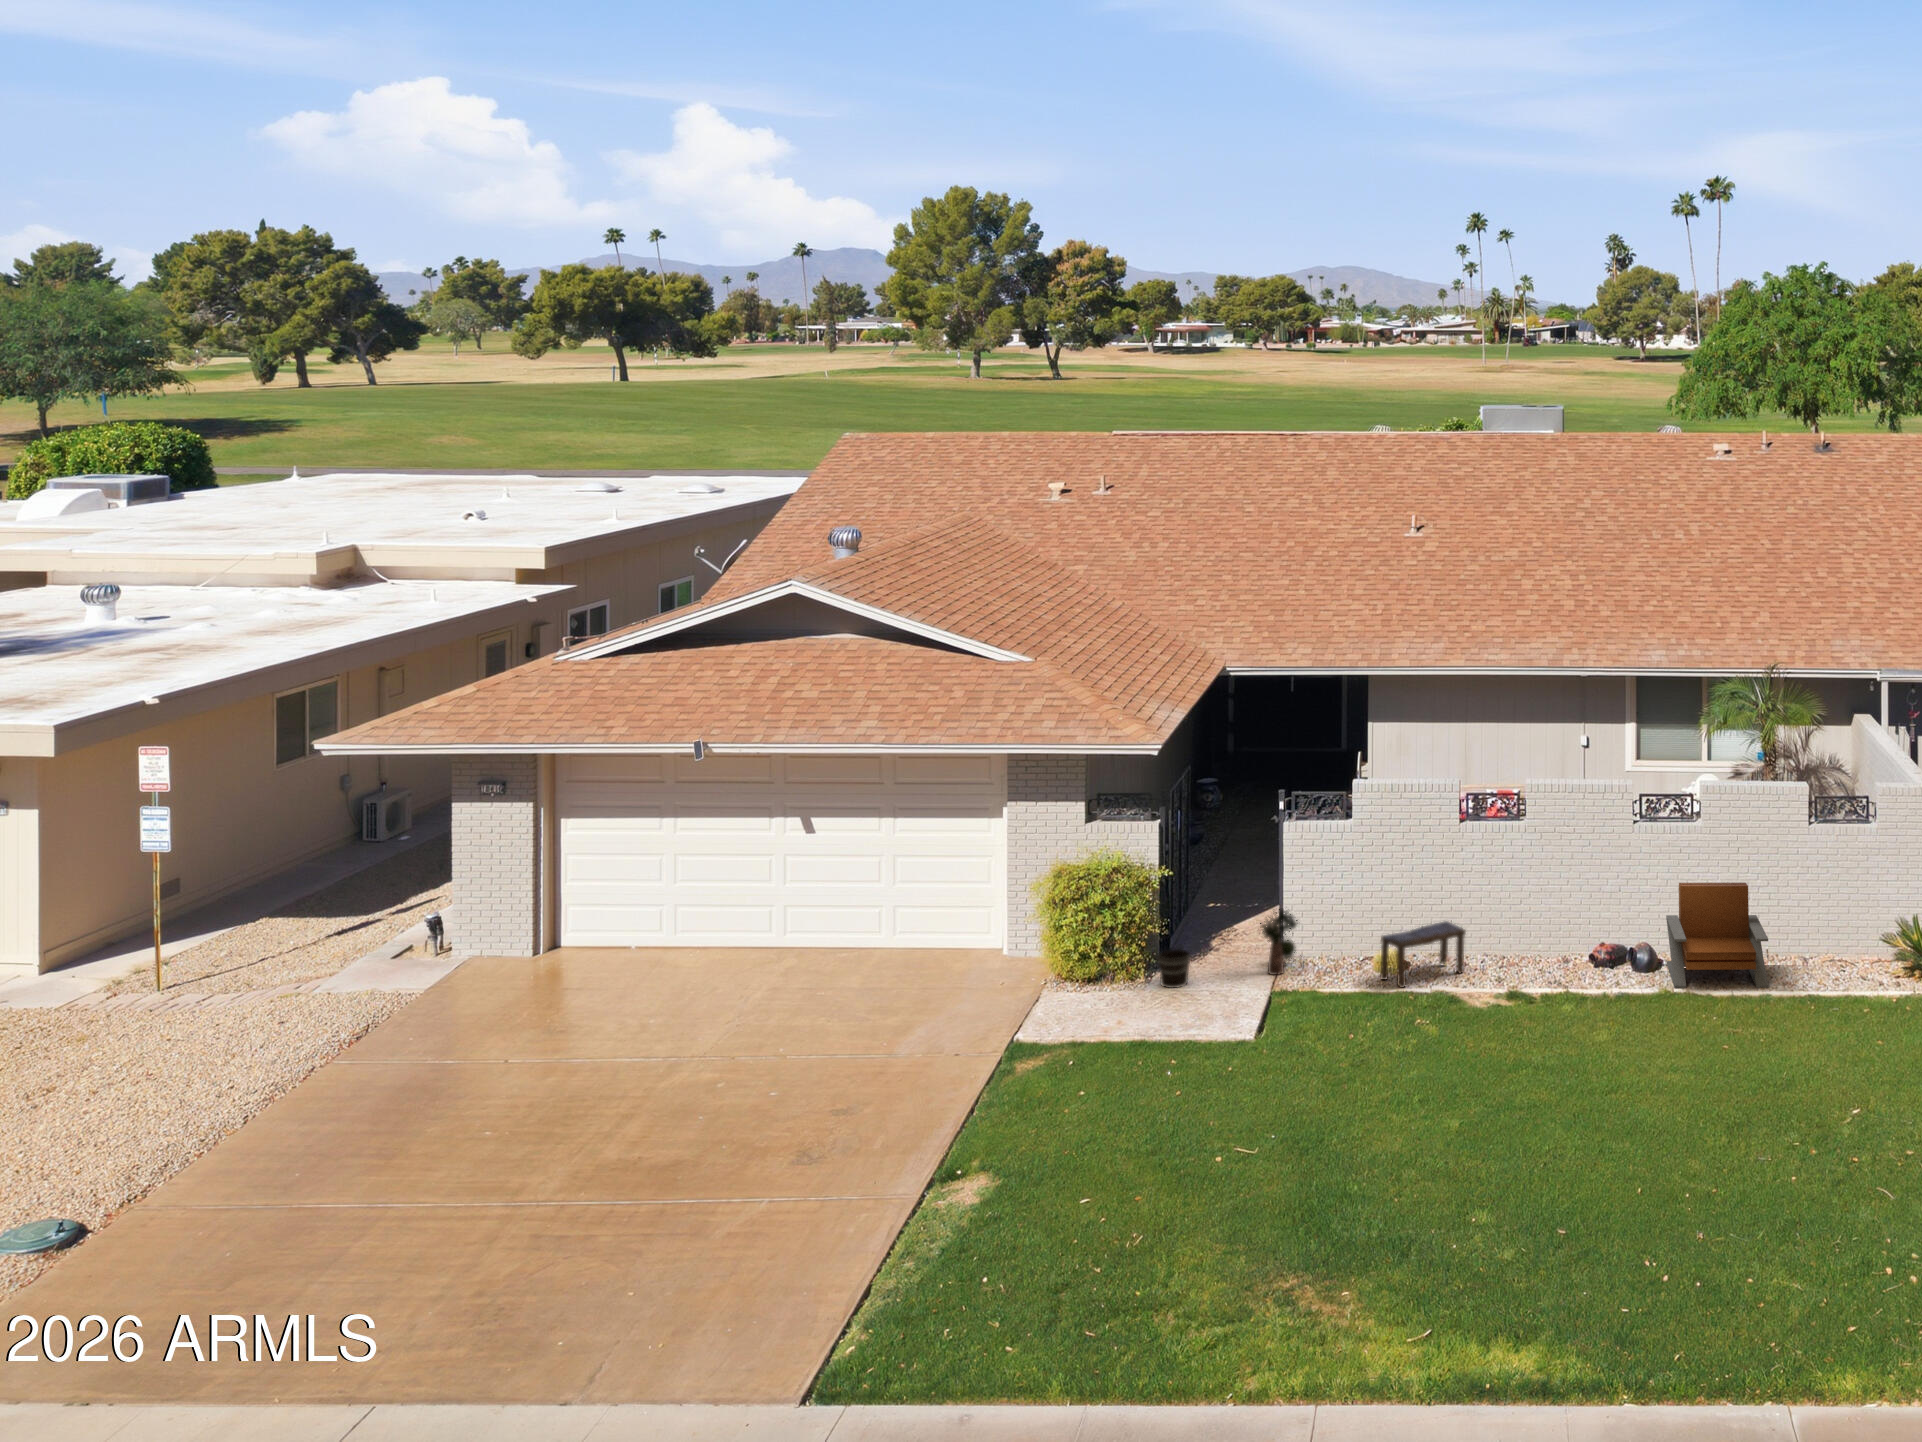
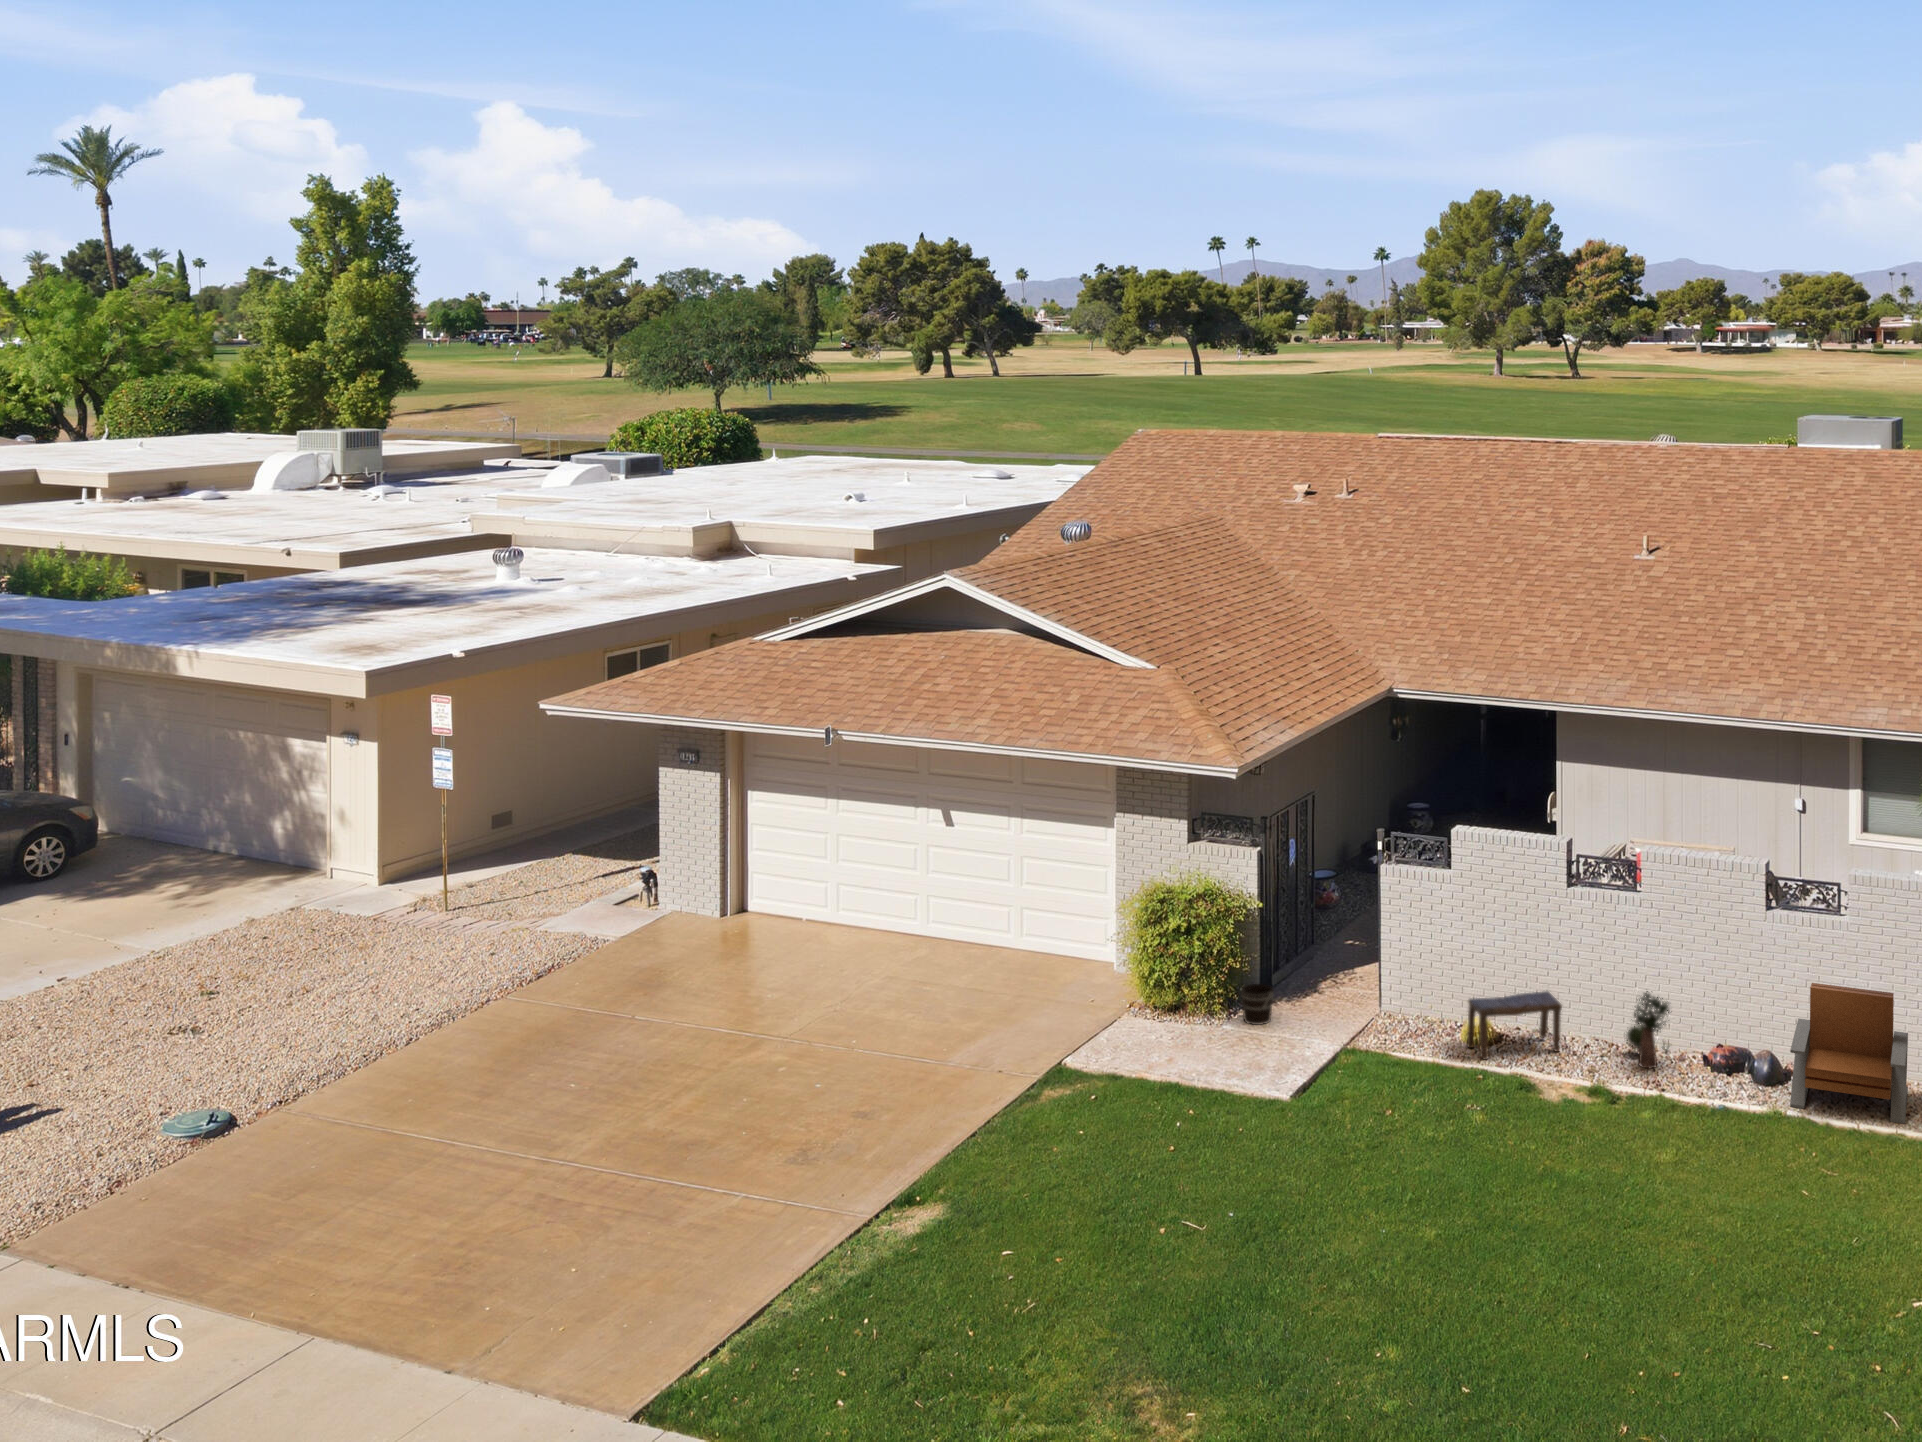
potted plant: present [1260,909,1304,975] -> present [1626,991,1669,1068]

